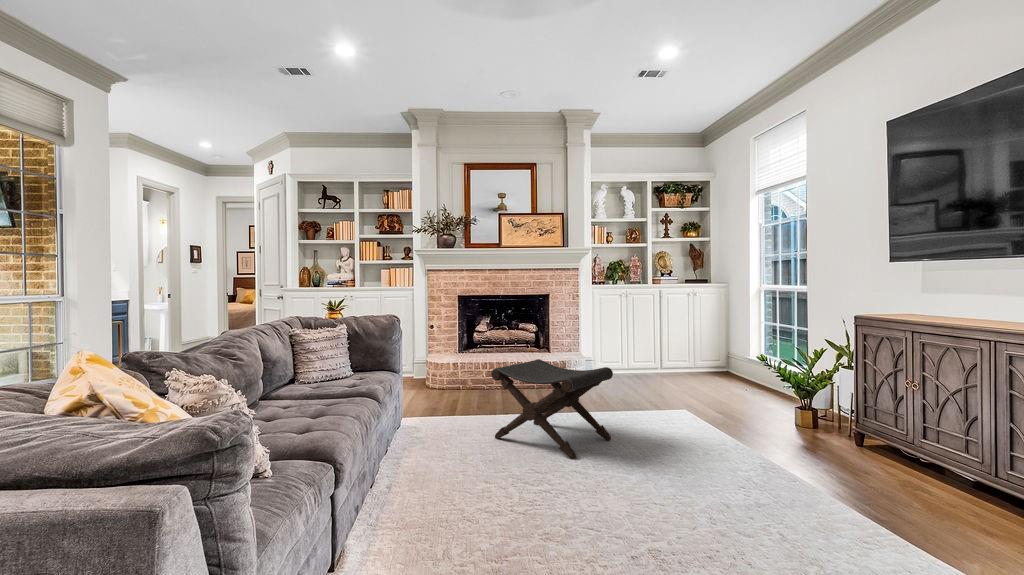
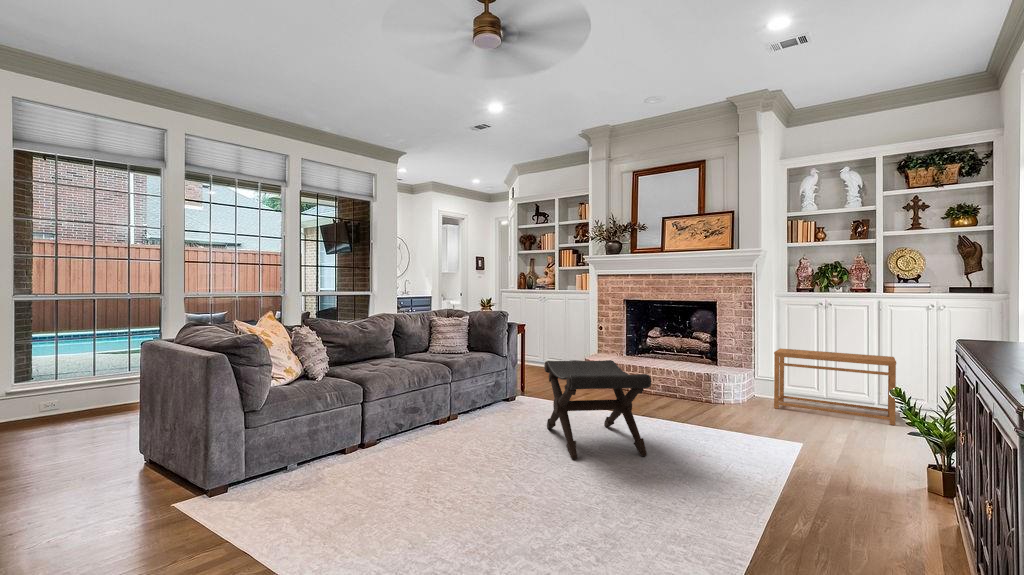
side table: none [597,331,681,382] -> present [774,348,896,425]

